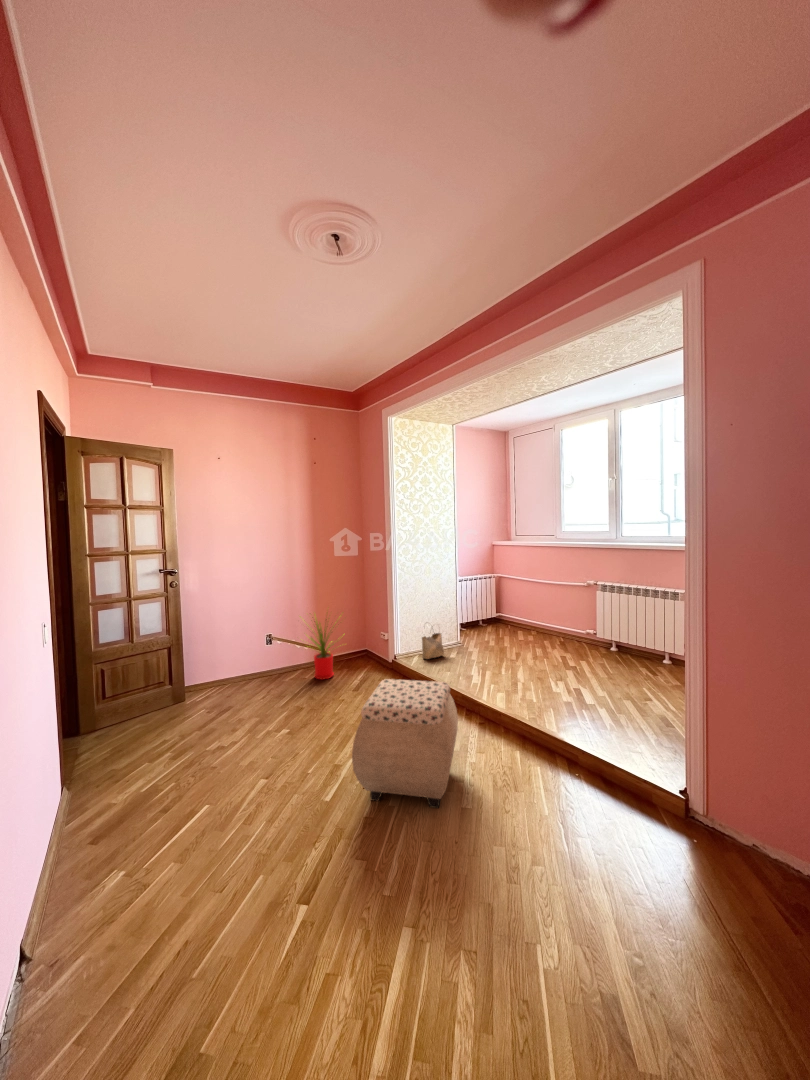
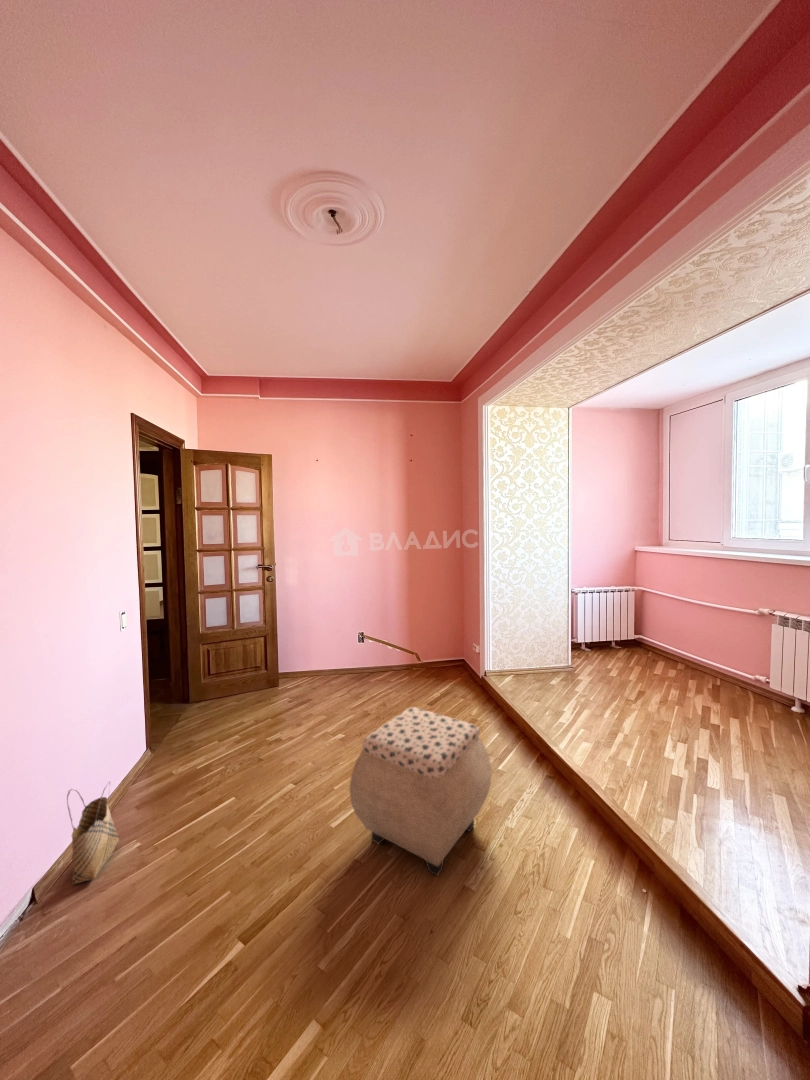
house plant: present [306,619,334,679] -> none [378,609,433,686]
woven basket: present [422,633,444,659] -> present [67,782,119,884]

